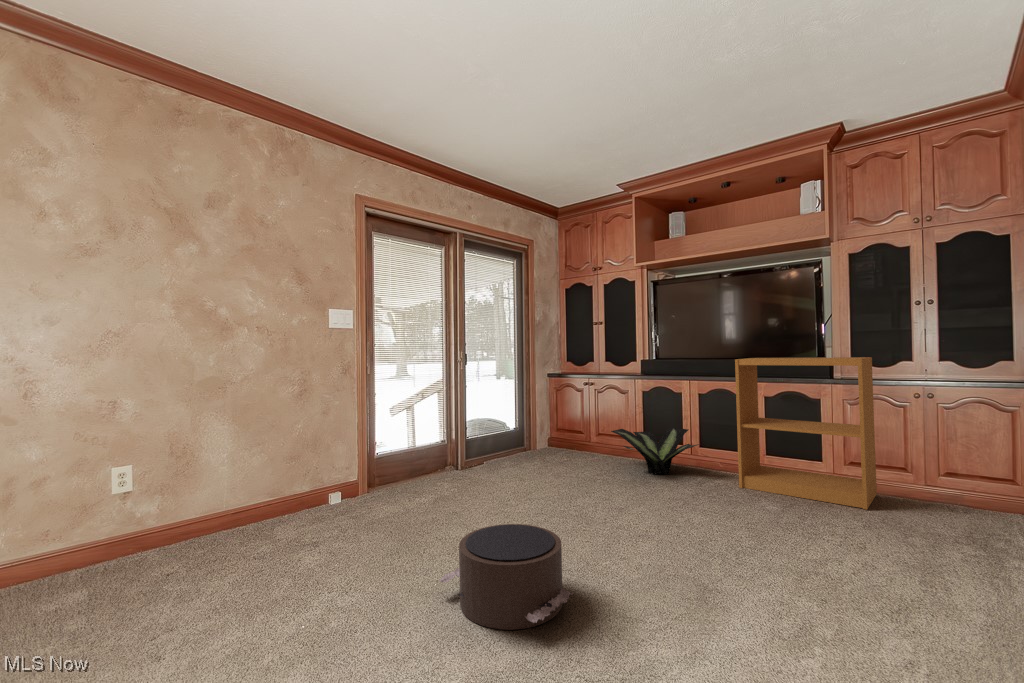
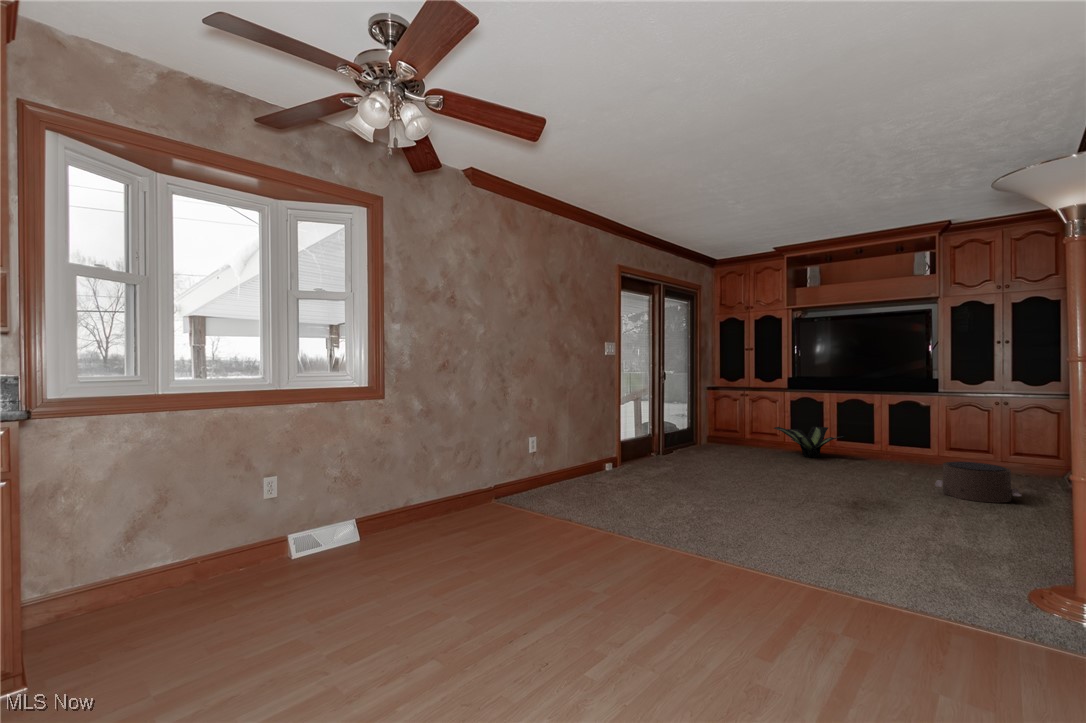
bookshelf: present [735,357,877,510] -> none [873,377,969,474]
pouf: present [439,524,573,630] -> present [935,462,1022,503]

